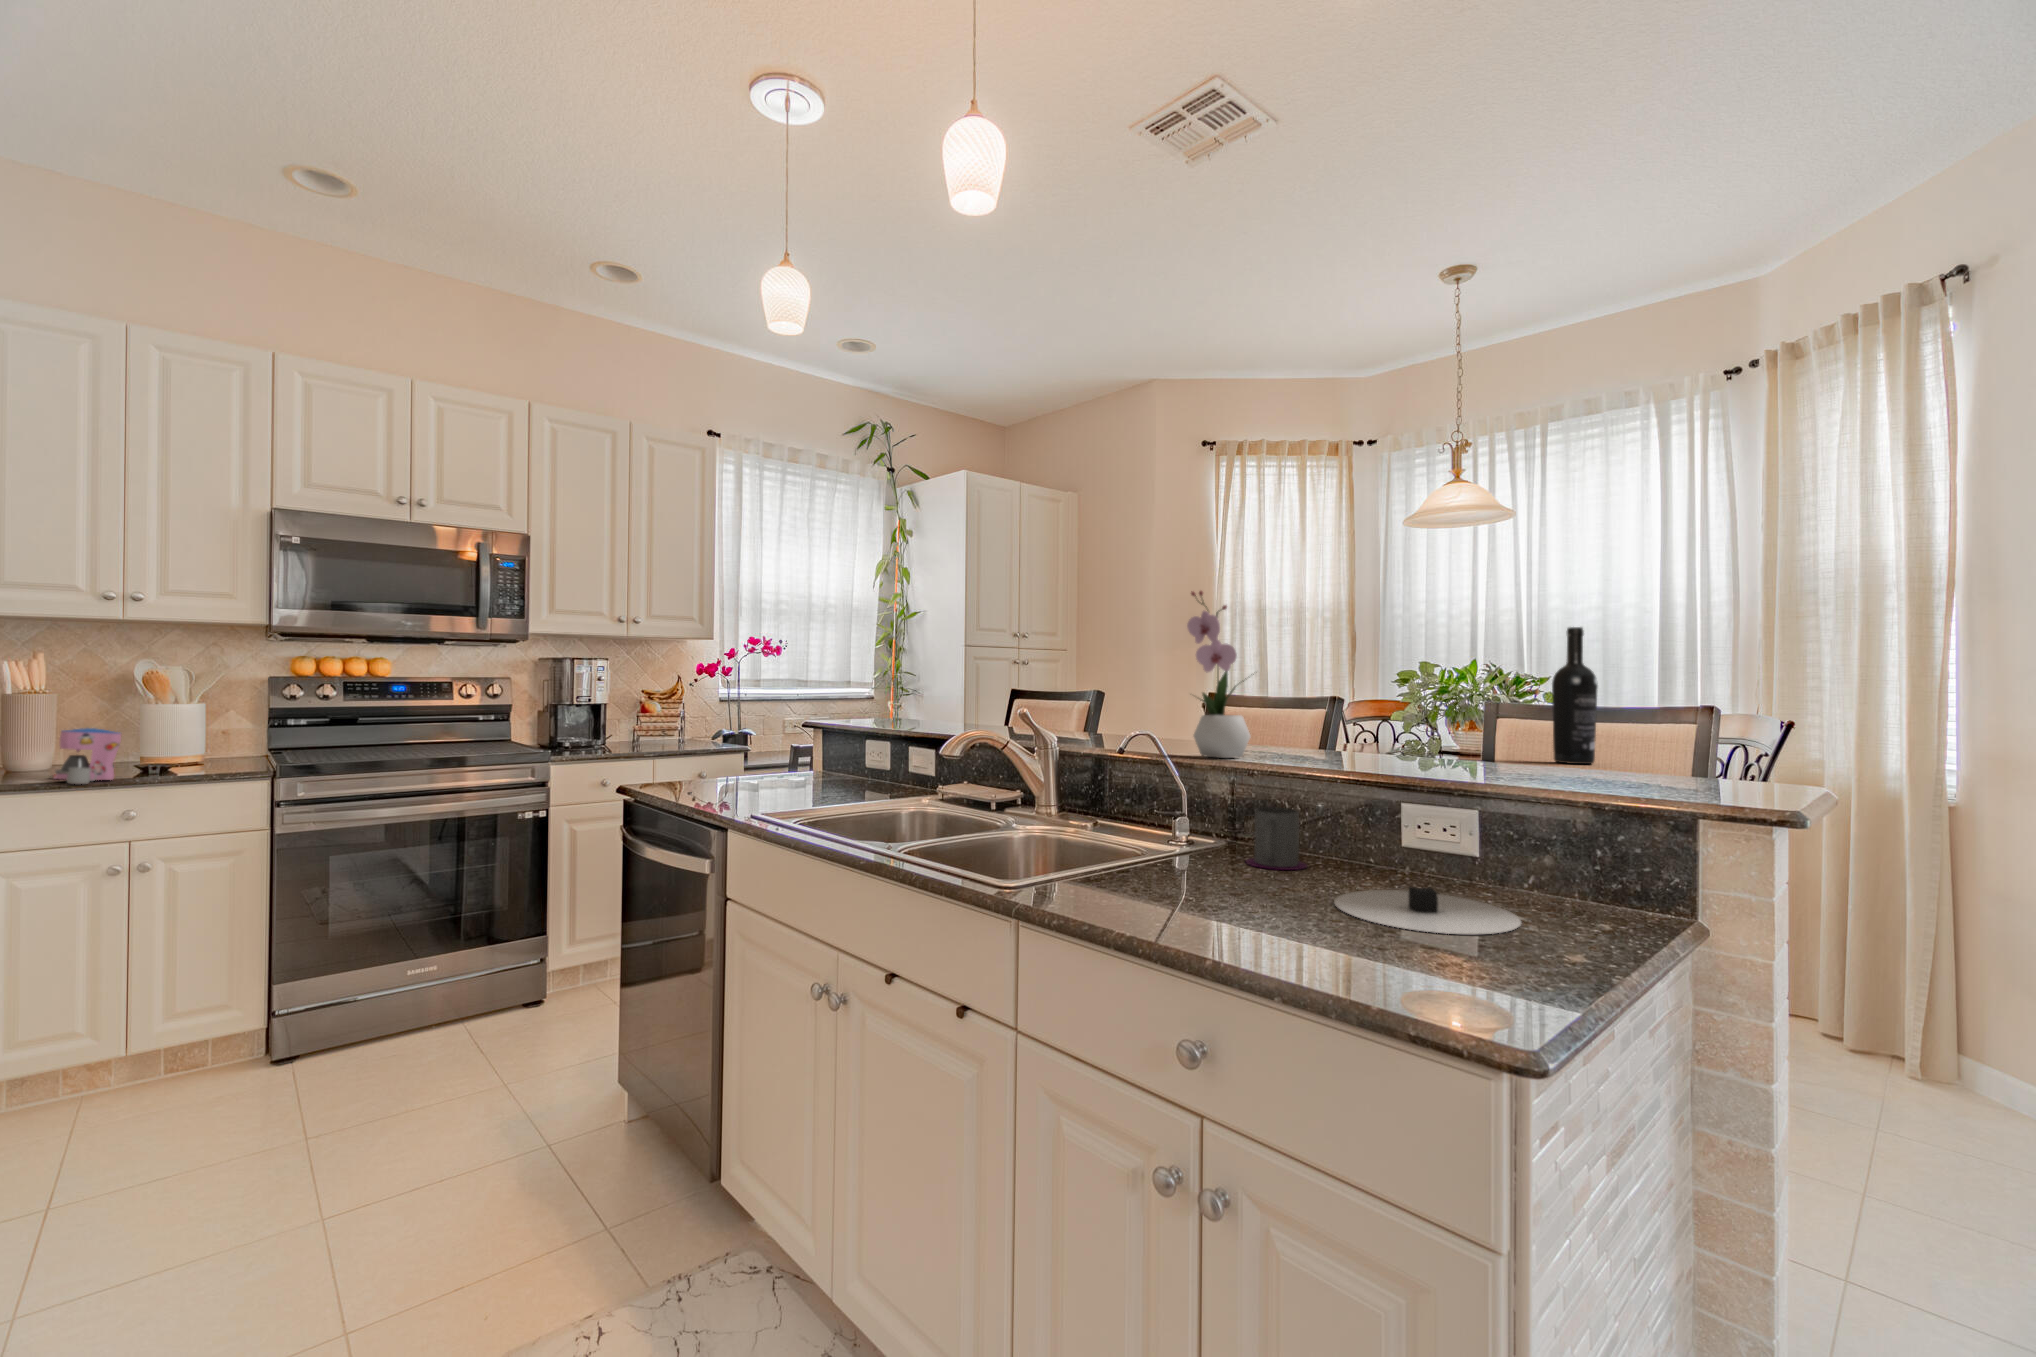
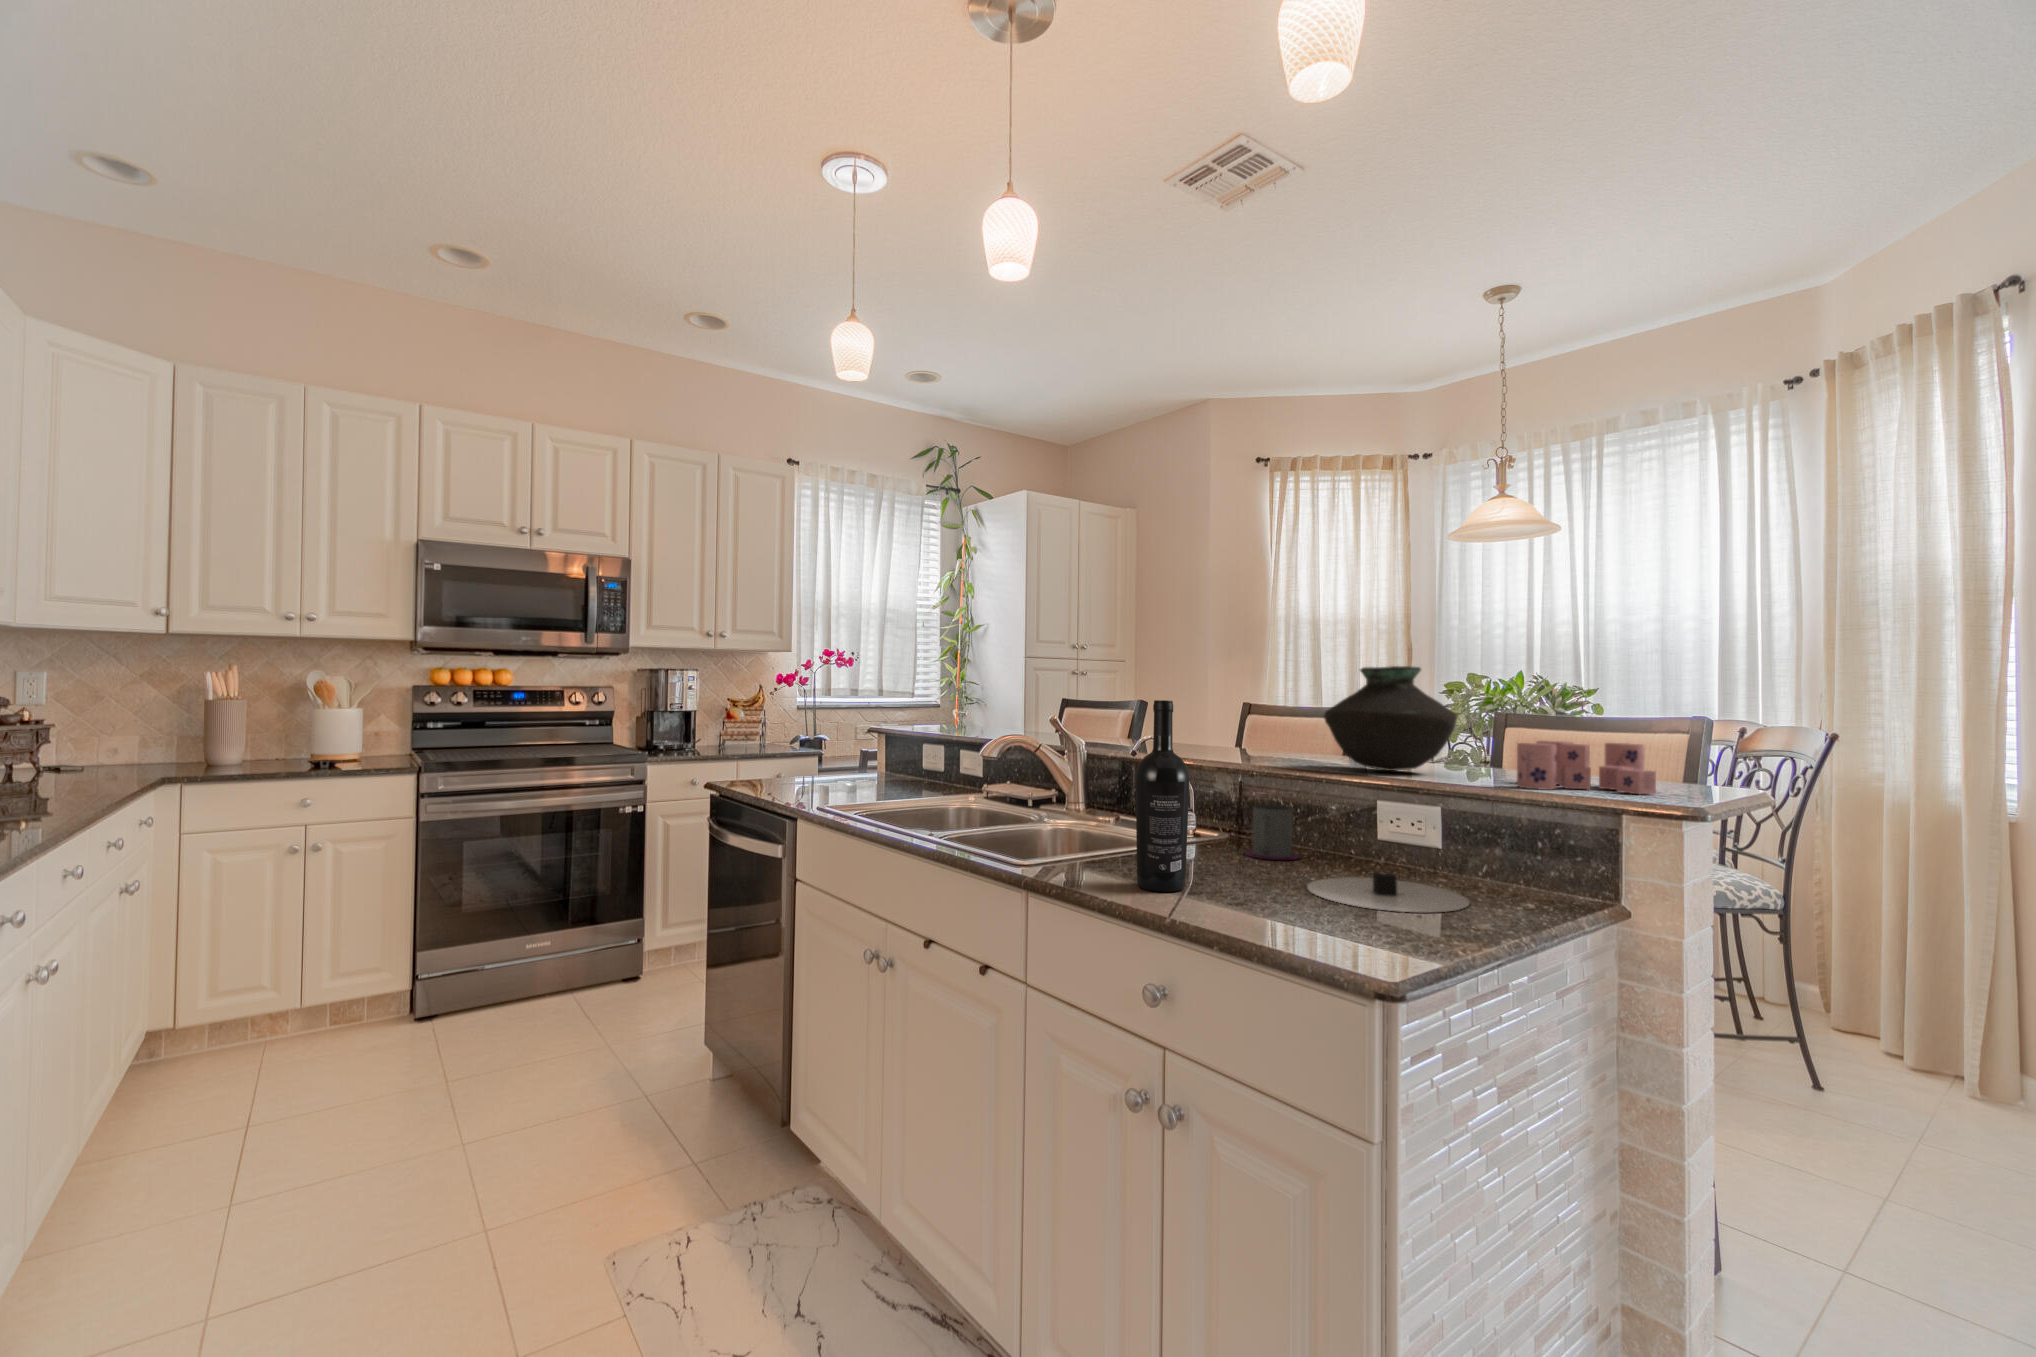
flower arrangement: present [1187,591,1254,758] -> none [1201,609,1268,761]
wine bottle: present [1552,627,1598,764] -> present [1136,700,1189,892]
vase: none [1325,654,1471,768] -> present [1324,666,1457,771]
coffee maker: present [52,728,121,784] -> none [241,729,298,775]
candle: none [1550,735,1702,794] -> present [1517,741,1656,794]

